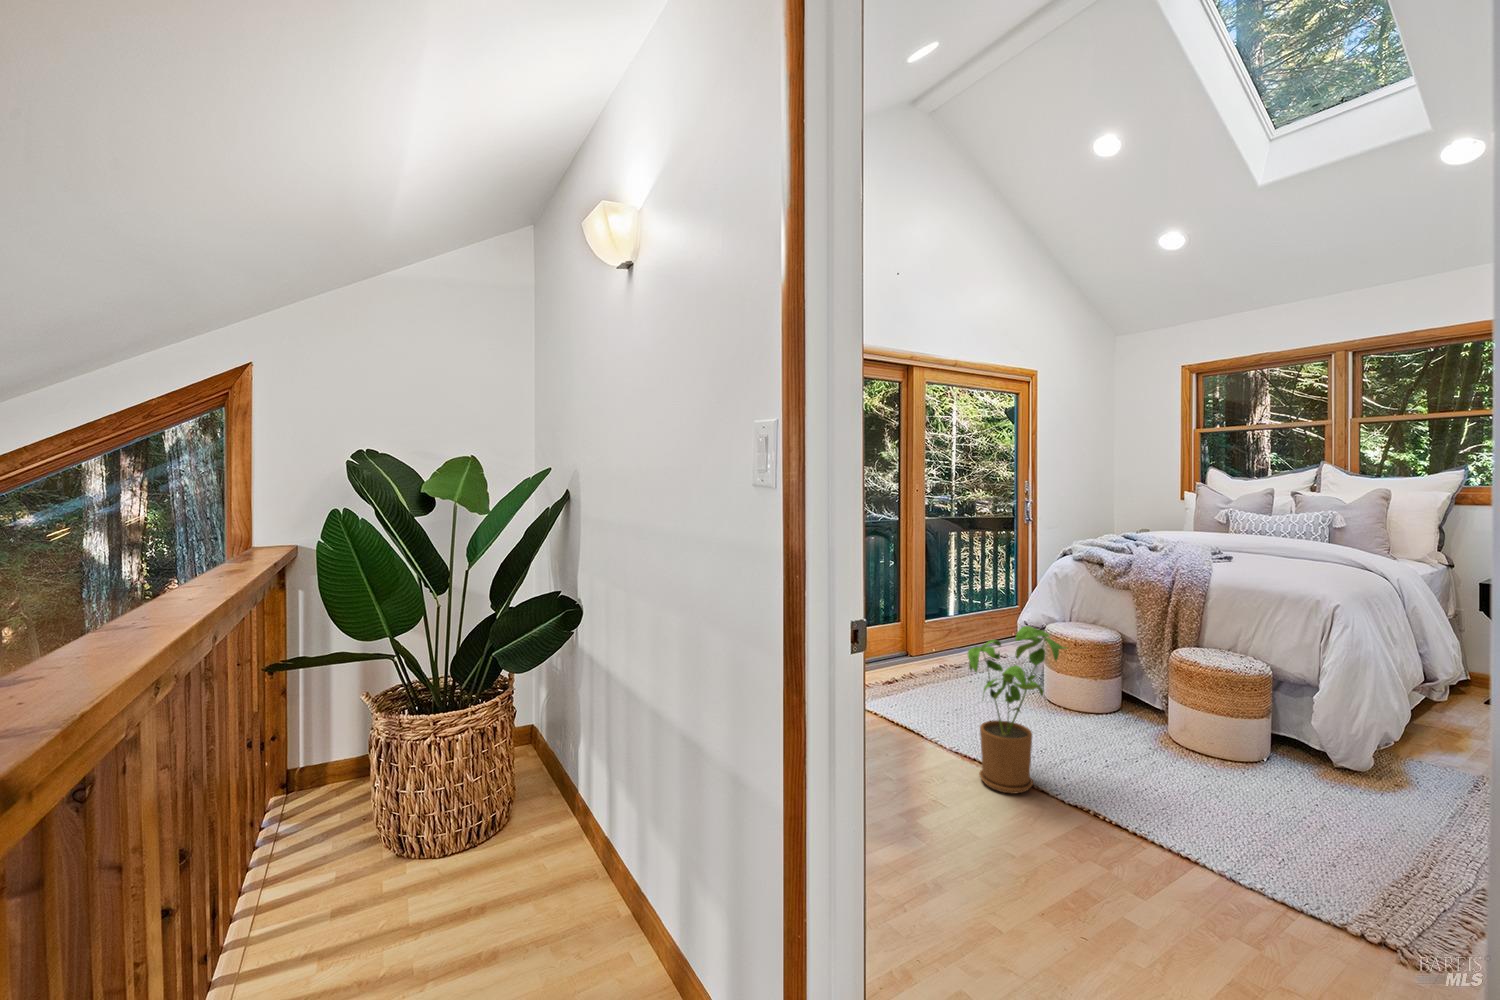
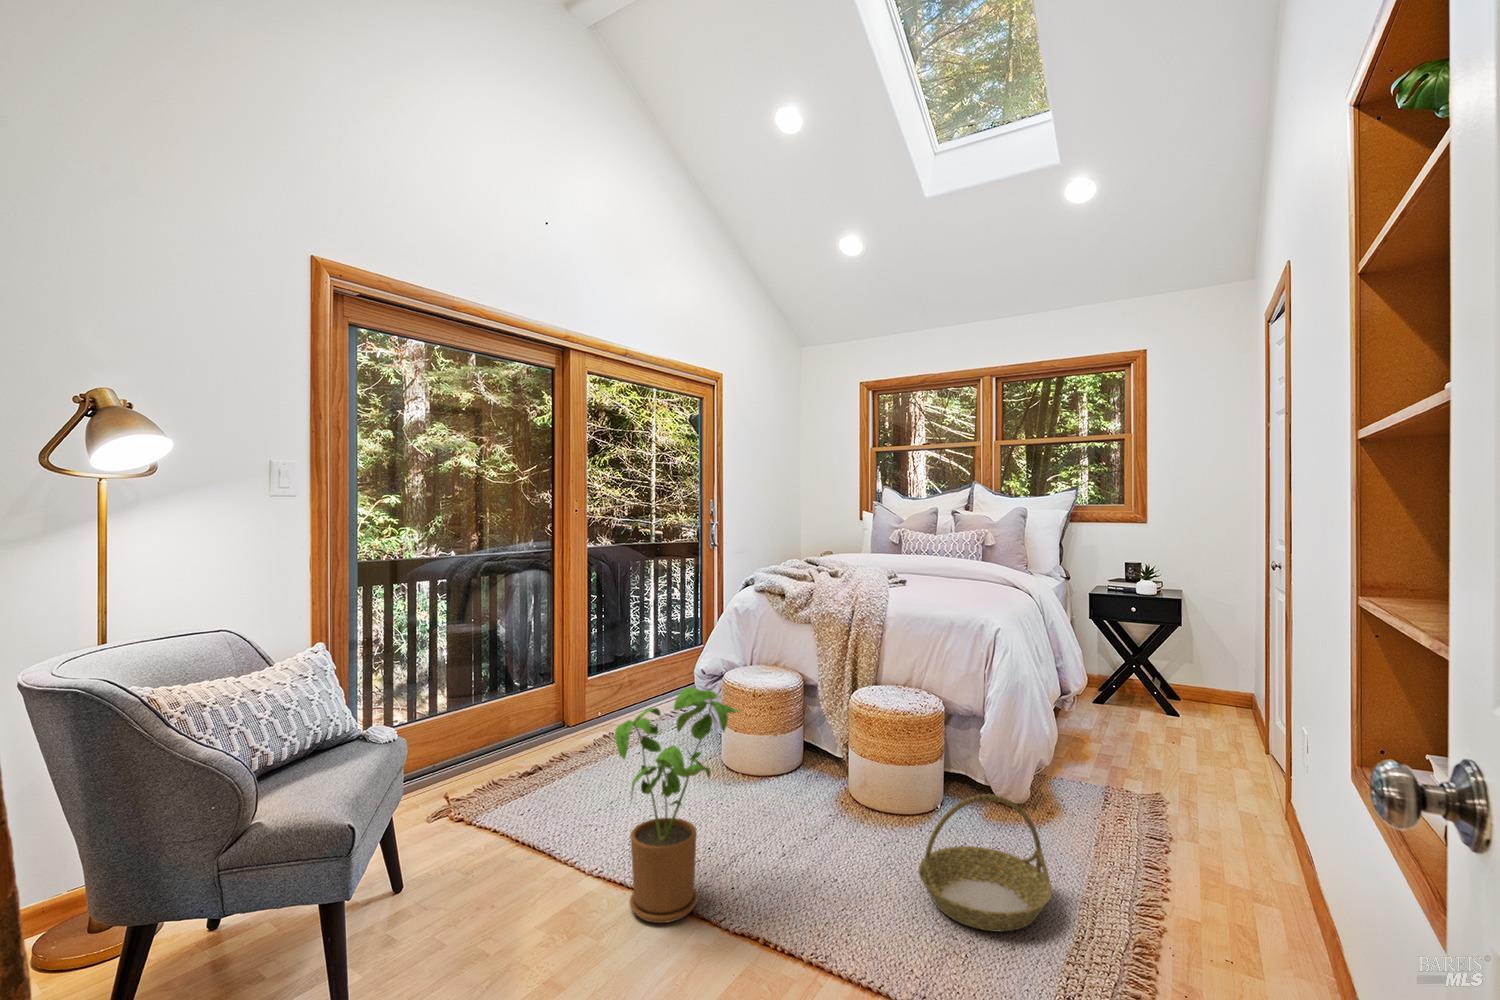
basket: none [1238,744,1388,864] -> present [919,794,1052,932]

